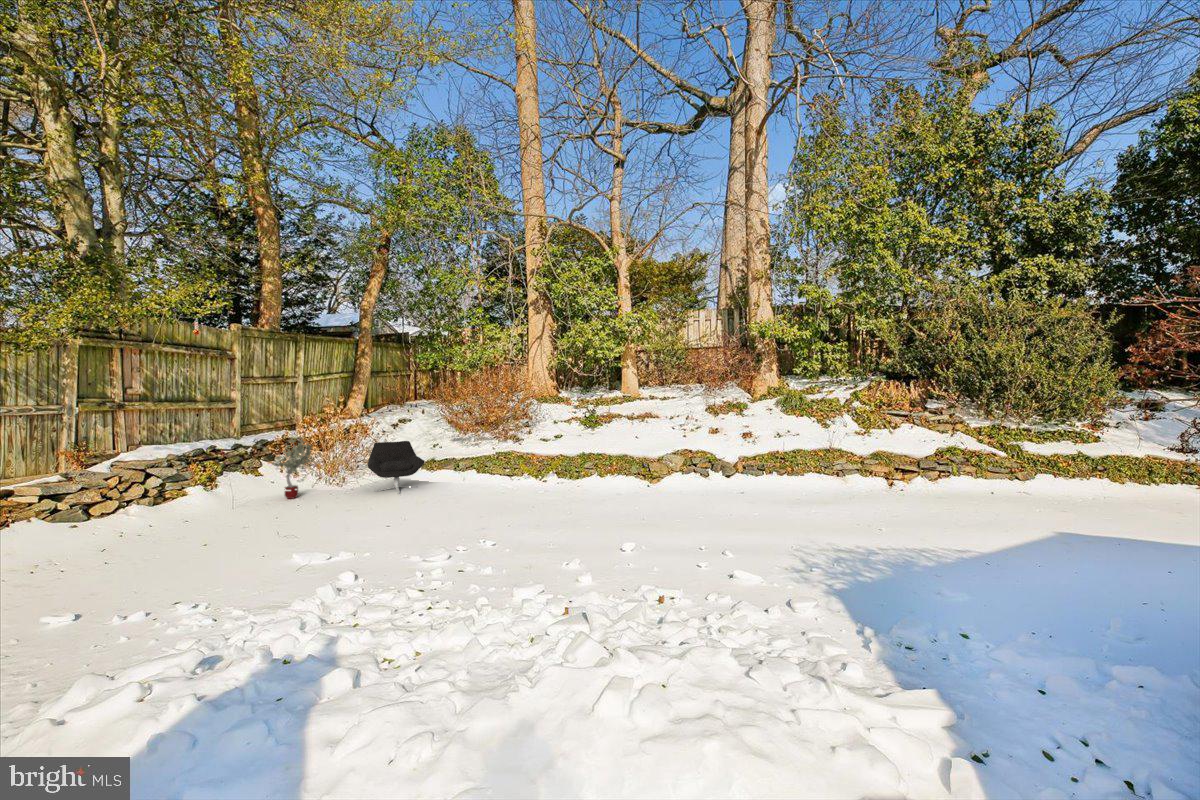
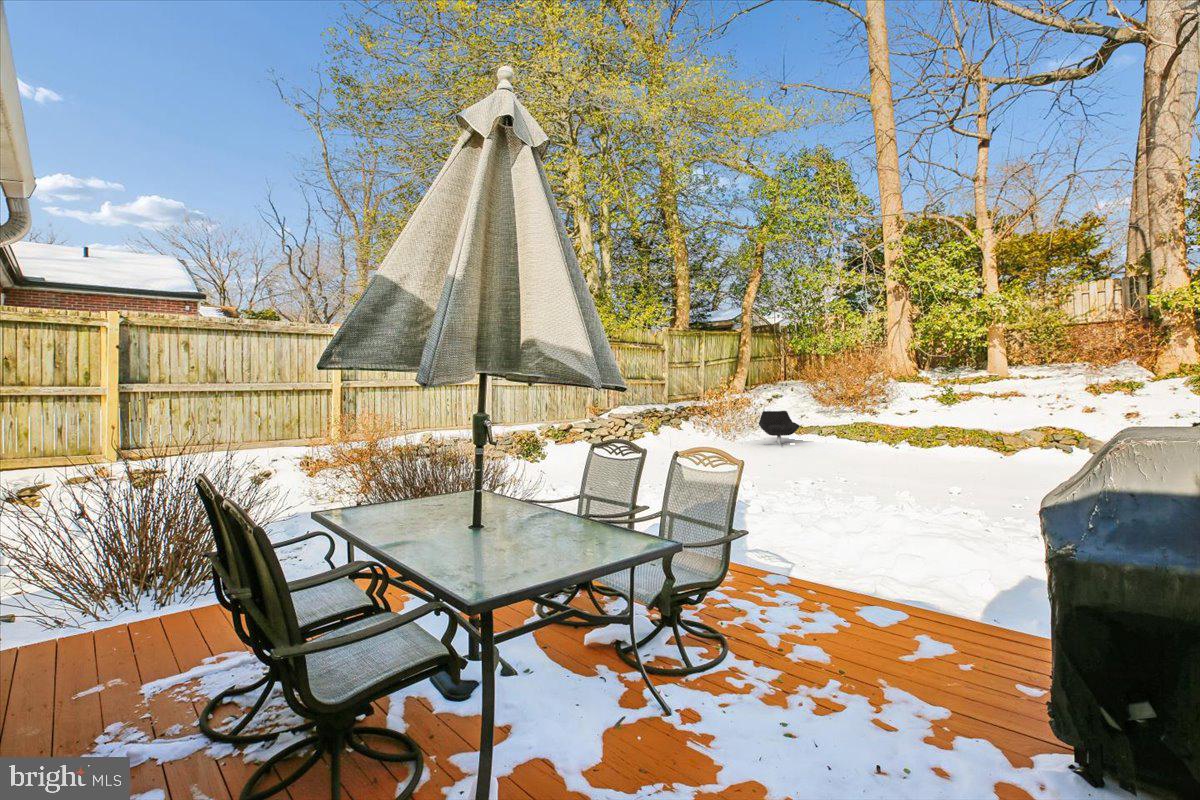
potted tree: present [272,437,314,499] -> none [700,405,728,445]

